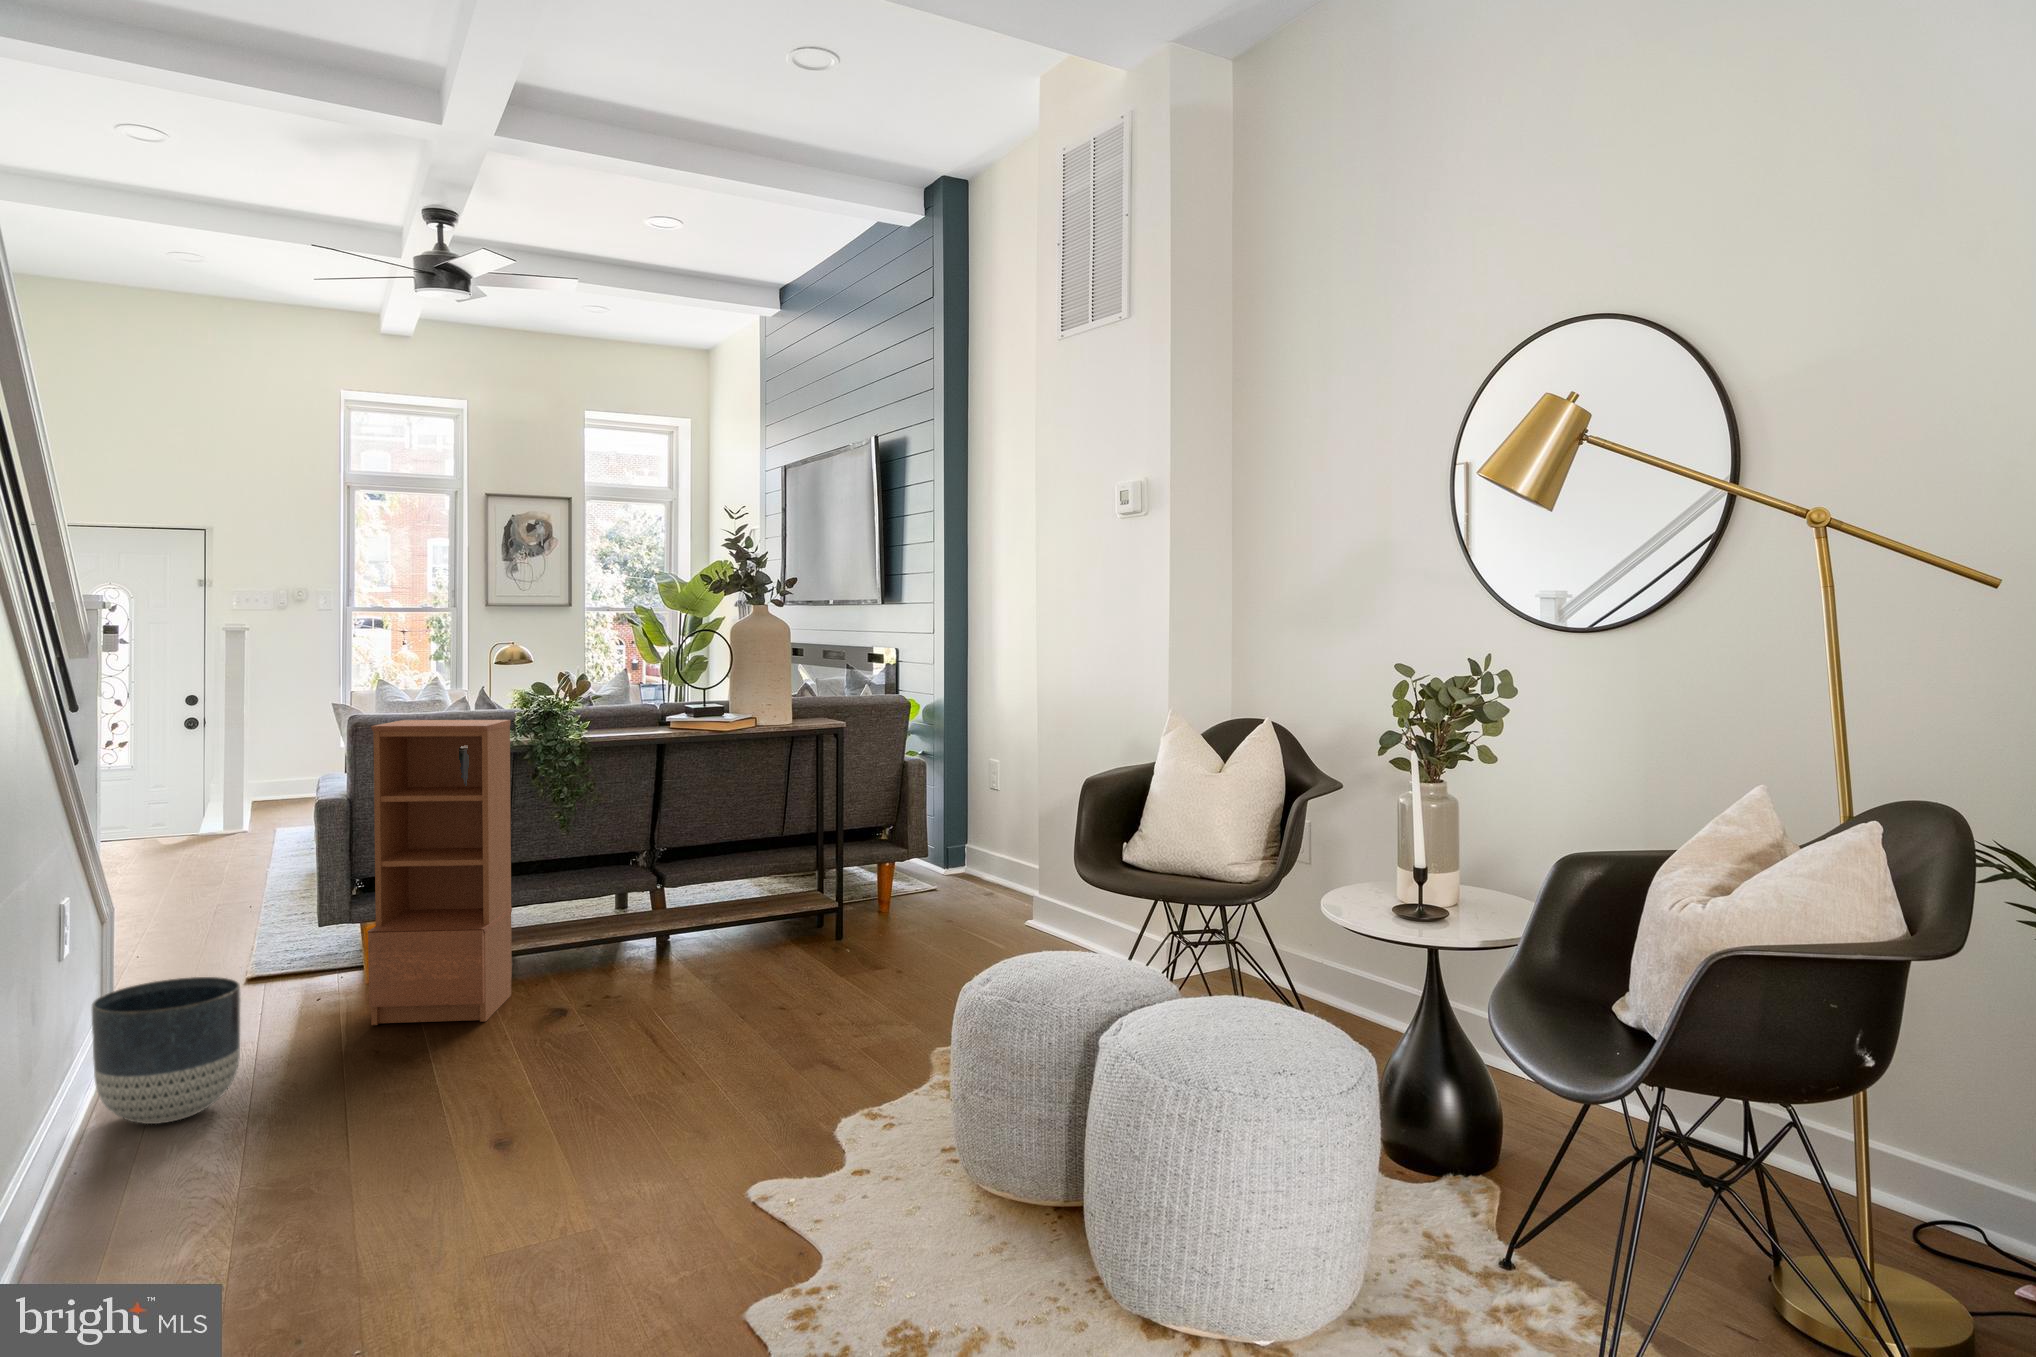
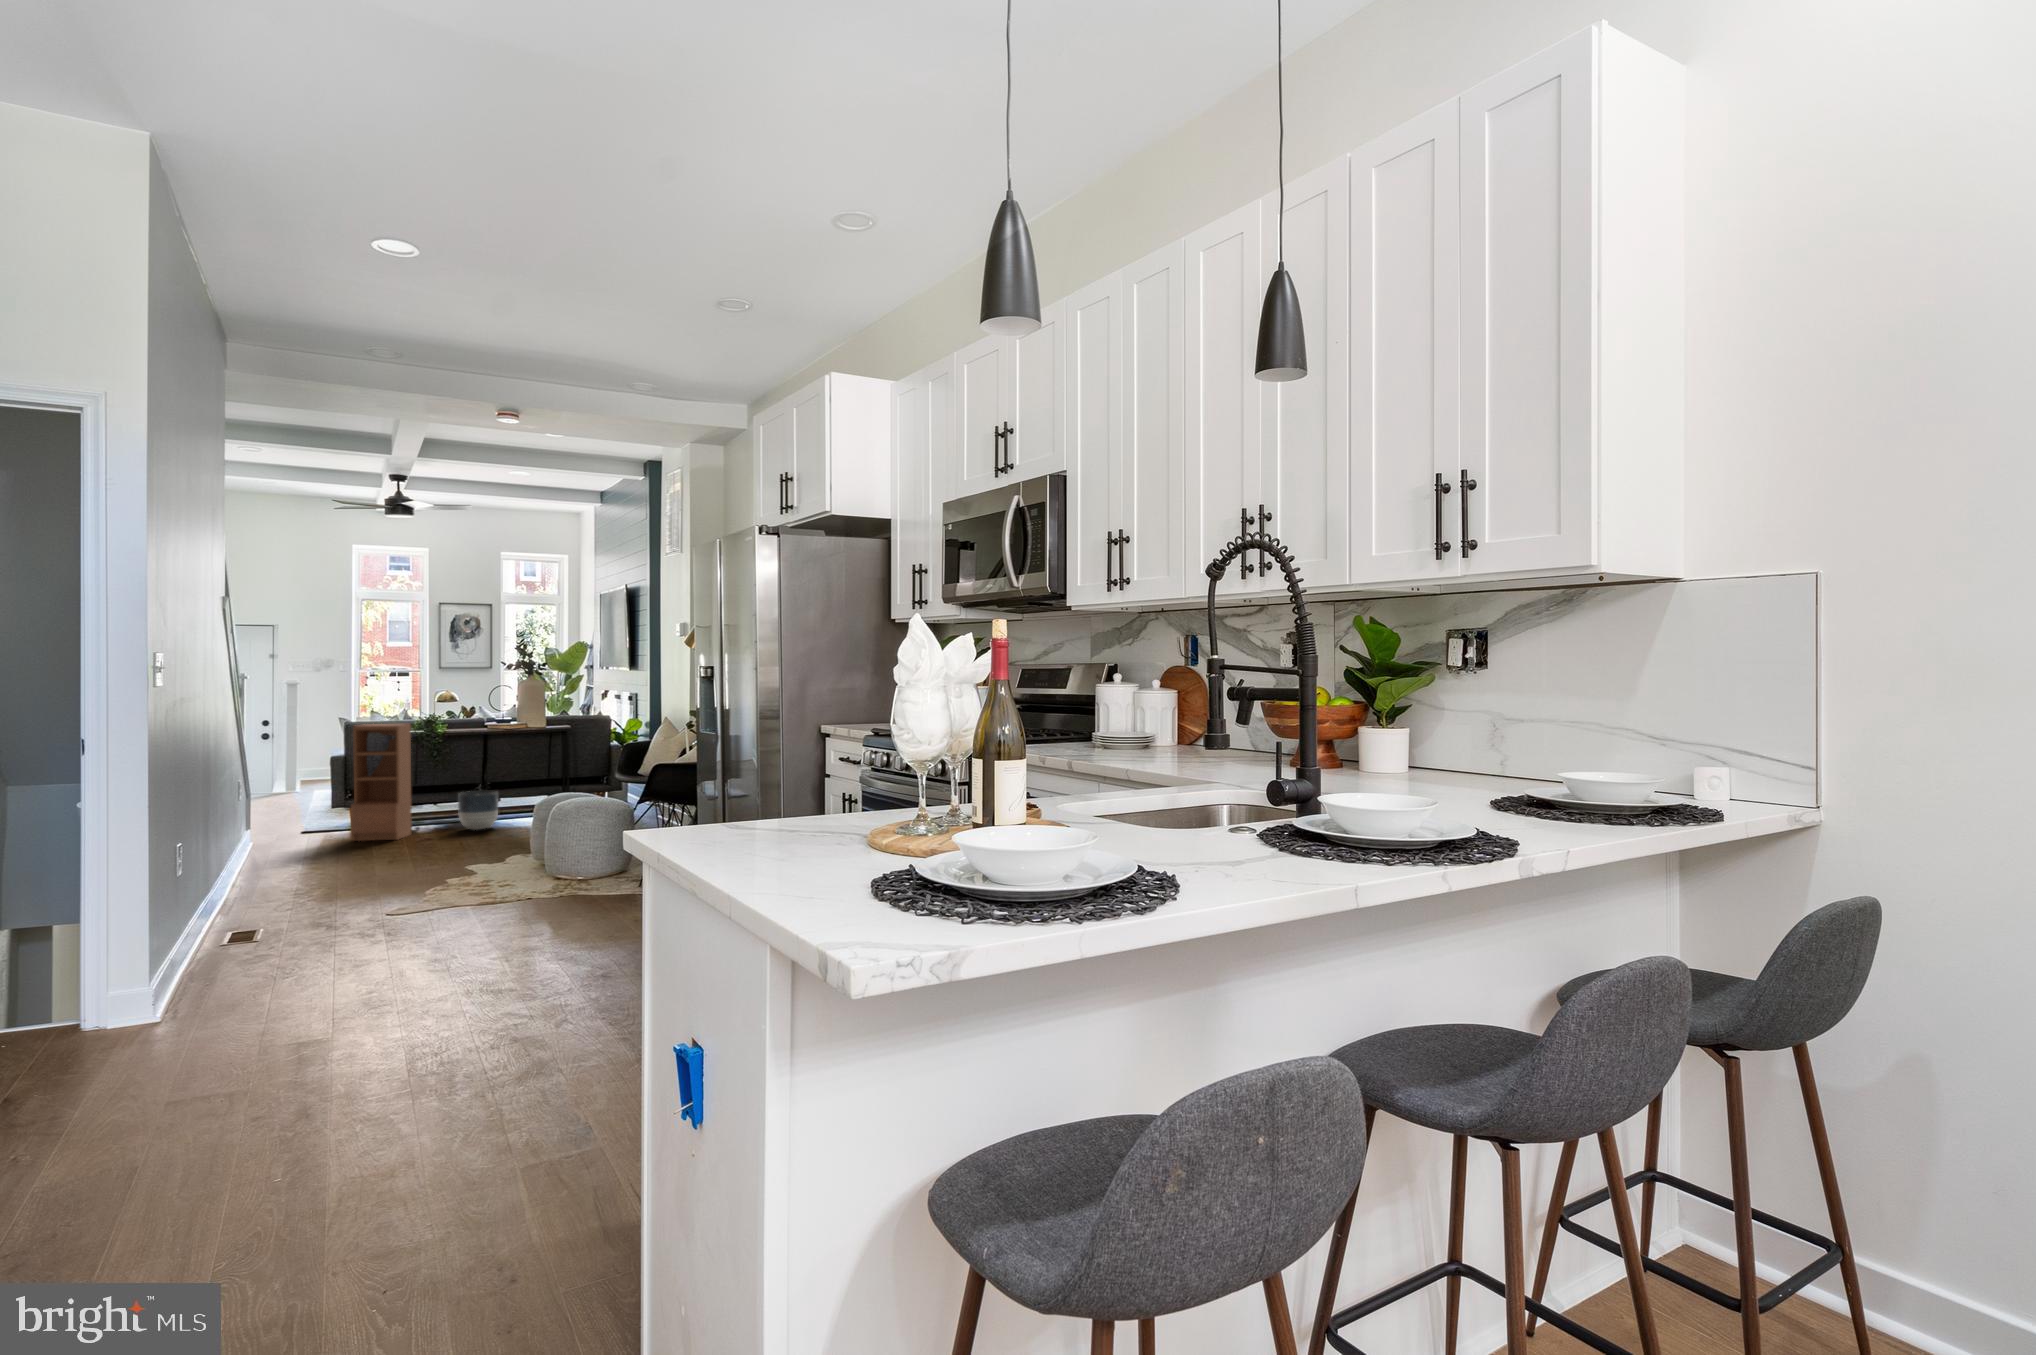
planter: present [92,977,240,1124] -> present [458,791,498,830]

